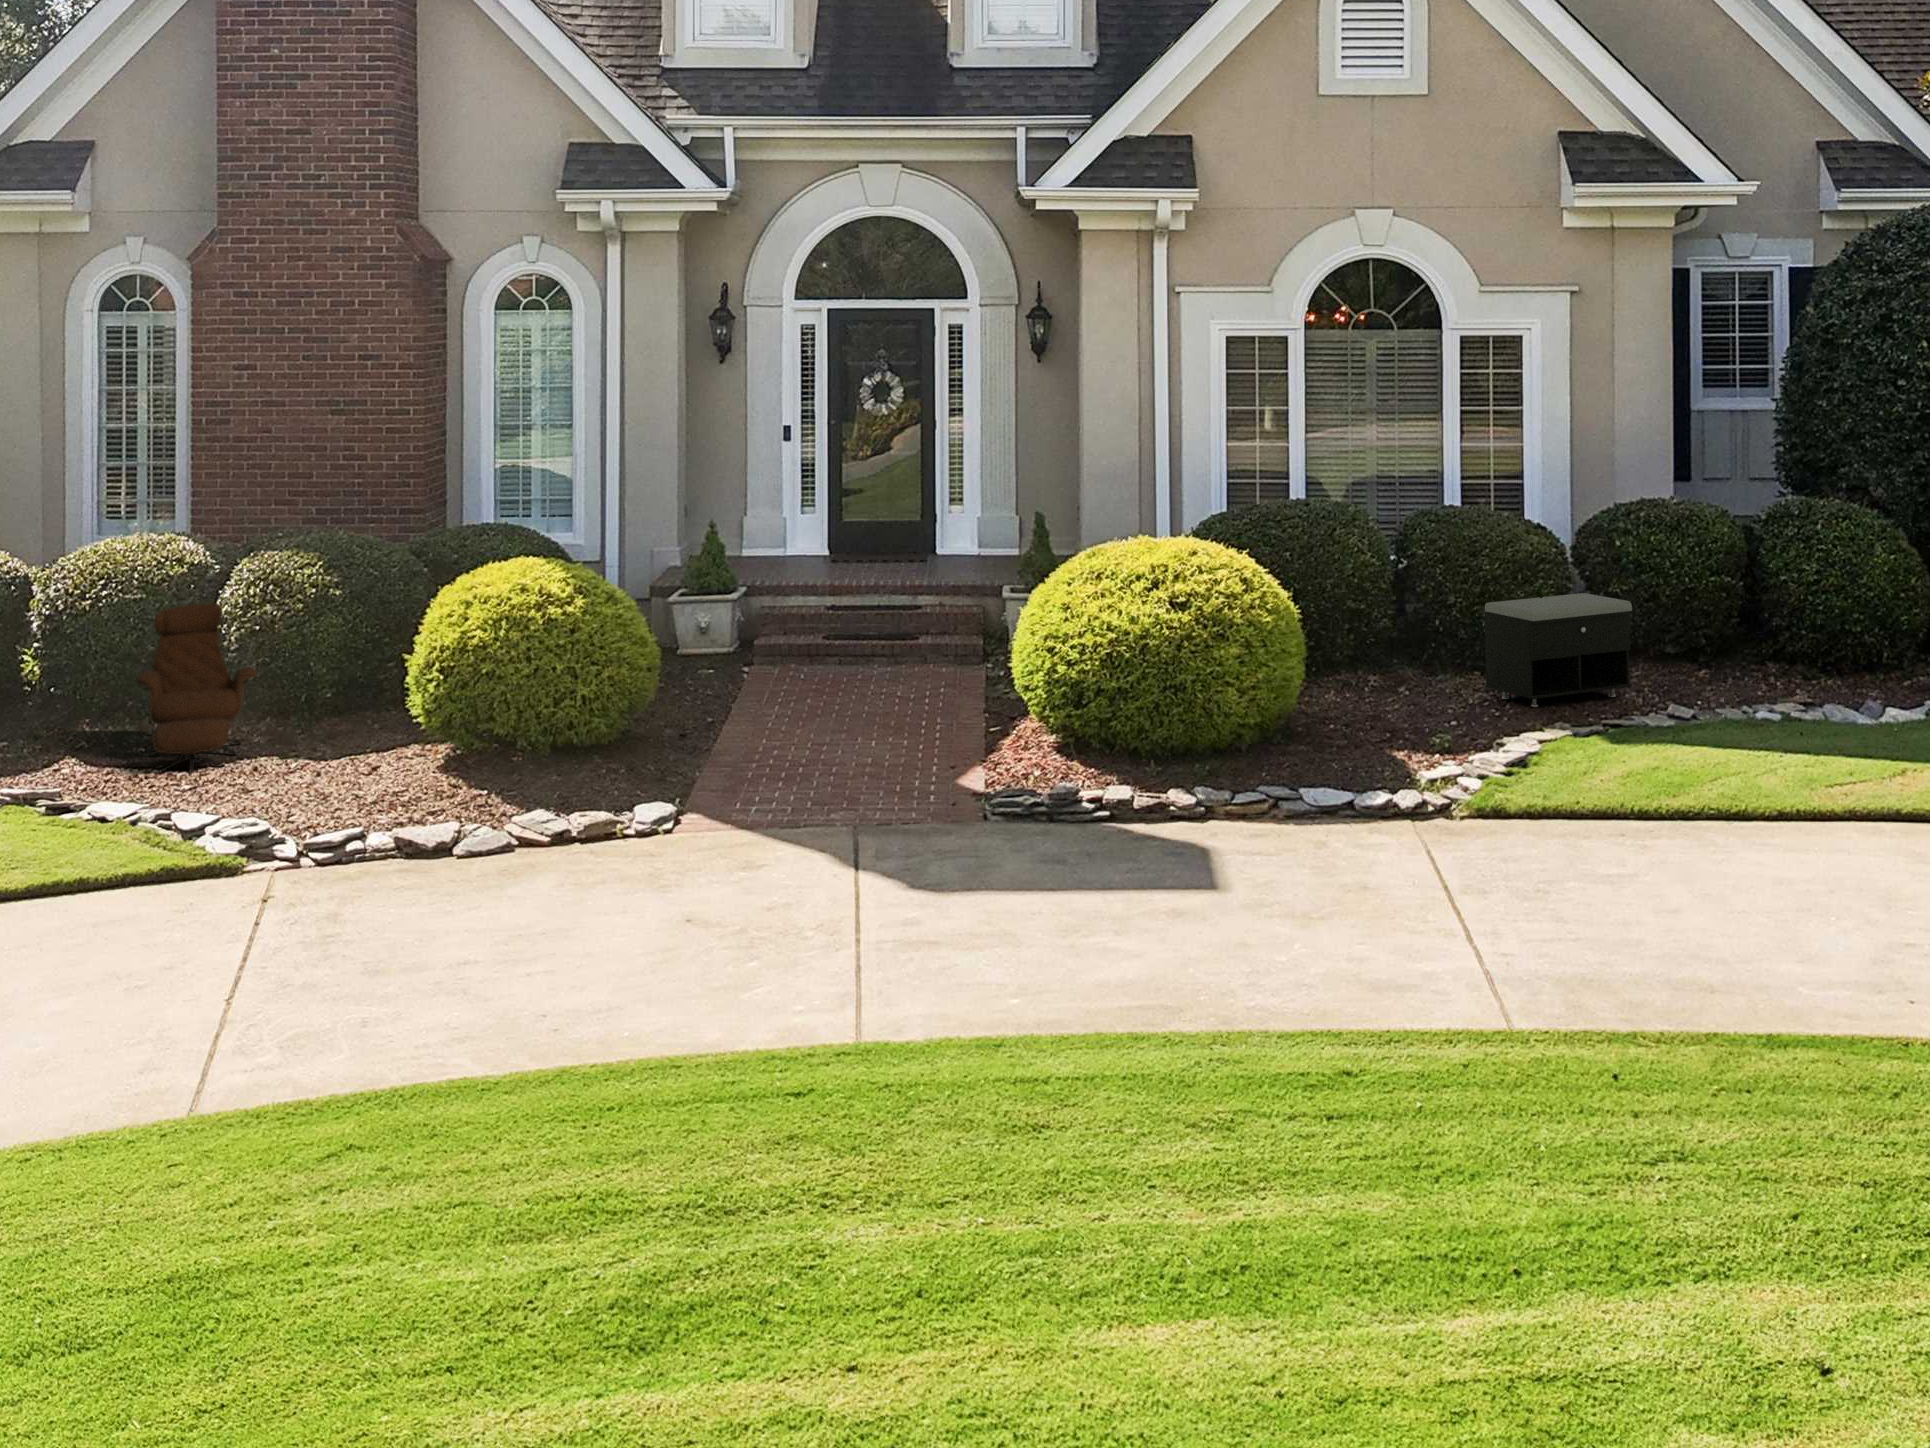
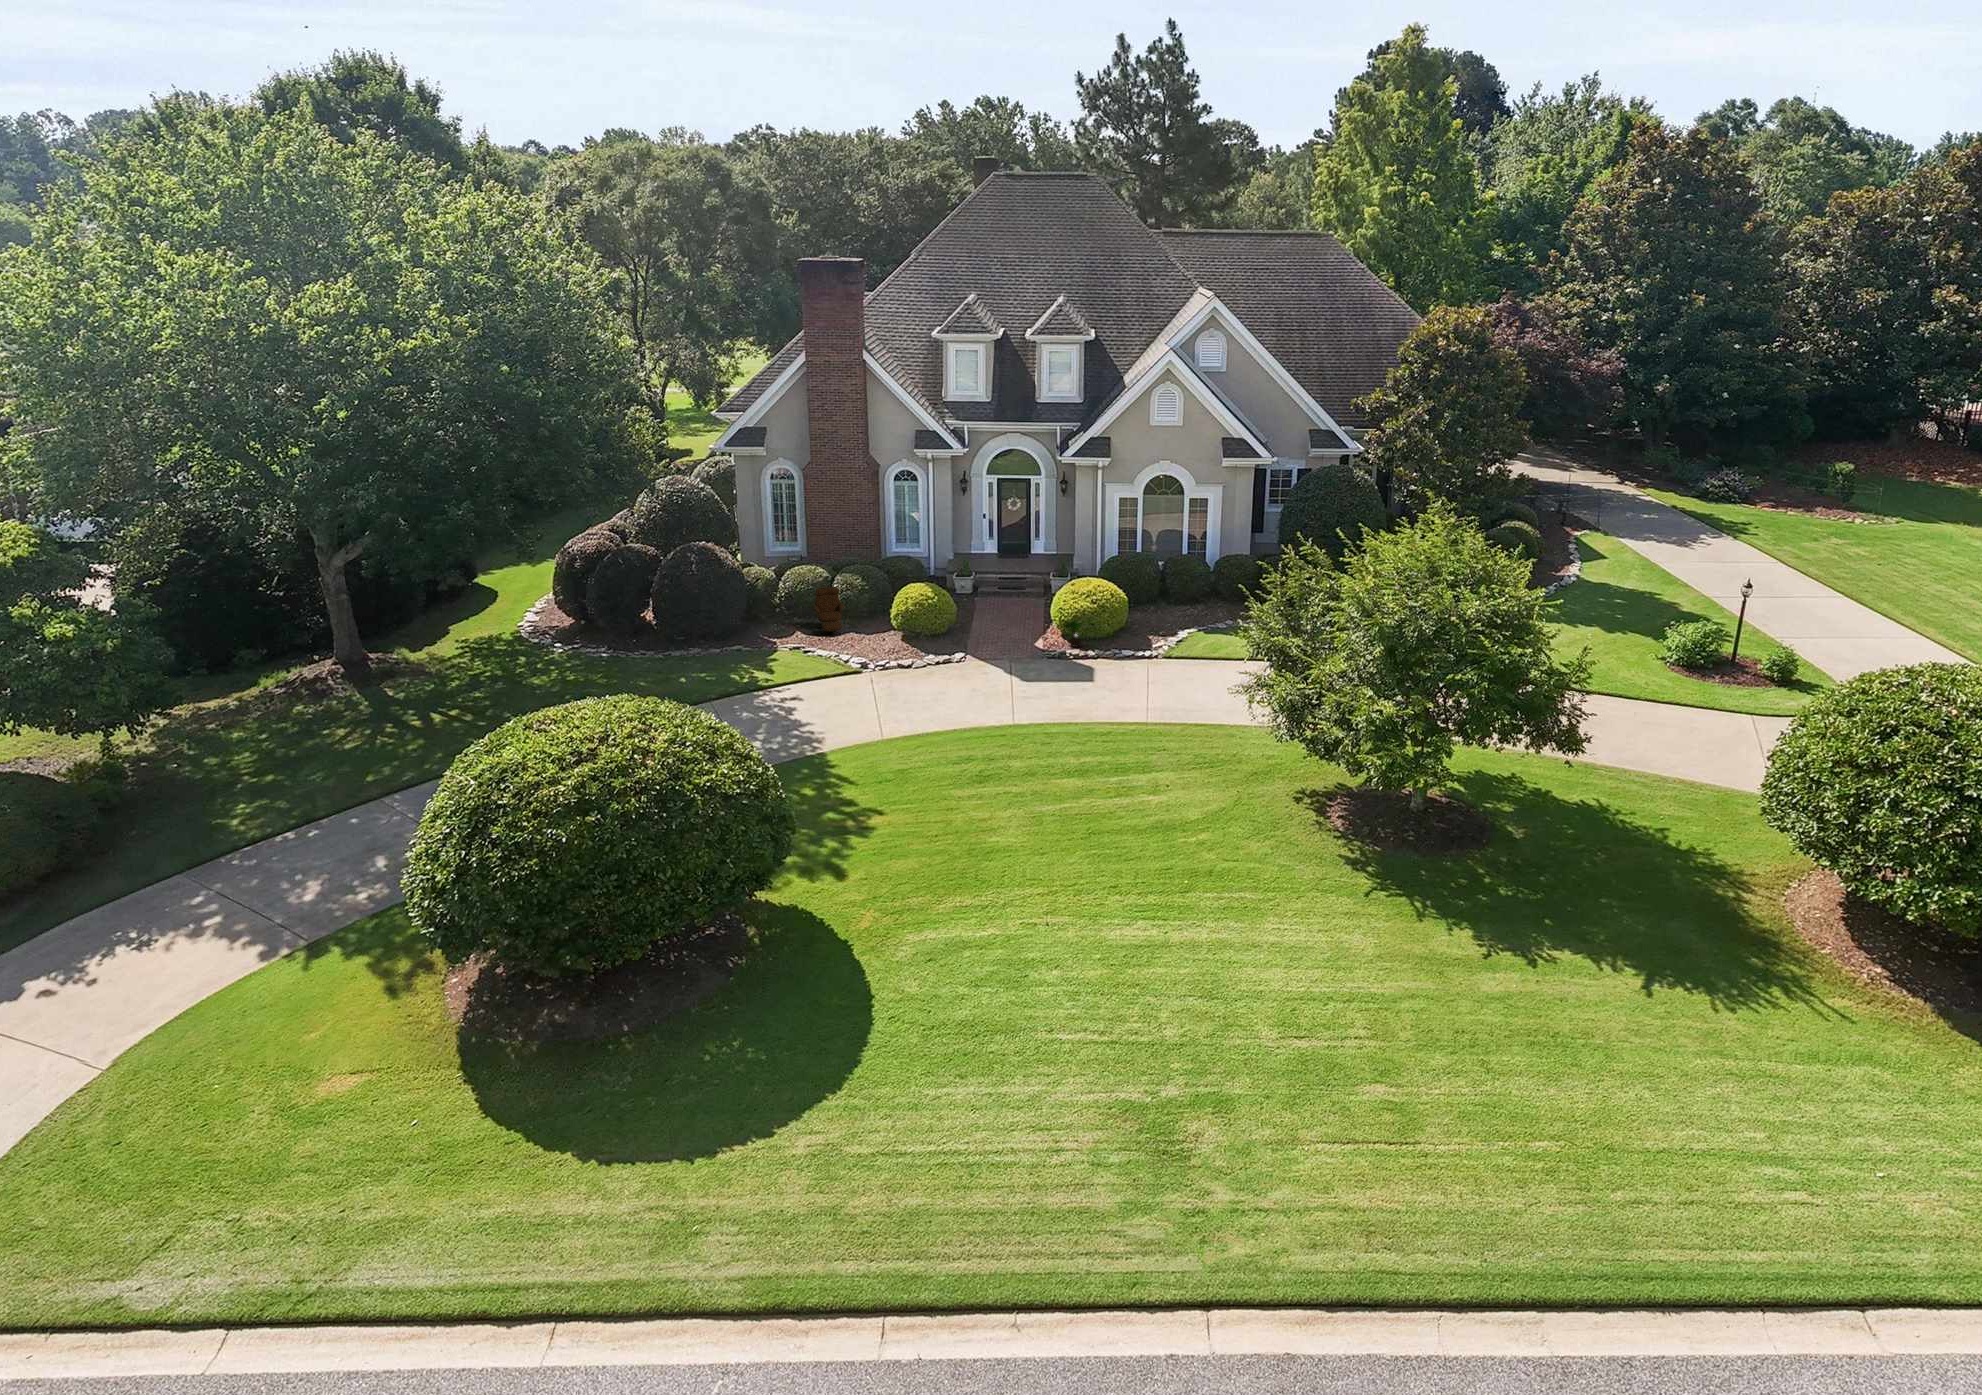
storage bench: present [1485,593,1632,707] -> none [1183,584,1224,618]
potted tree: none [1067,654,1144,783] -> present [1064,619,1082,647]

